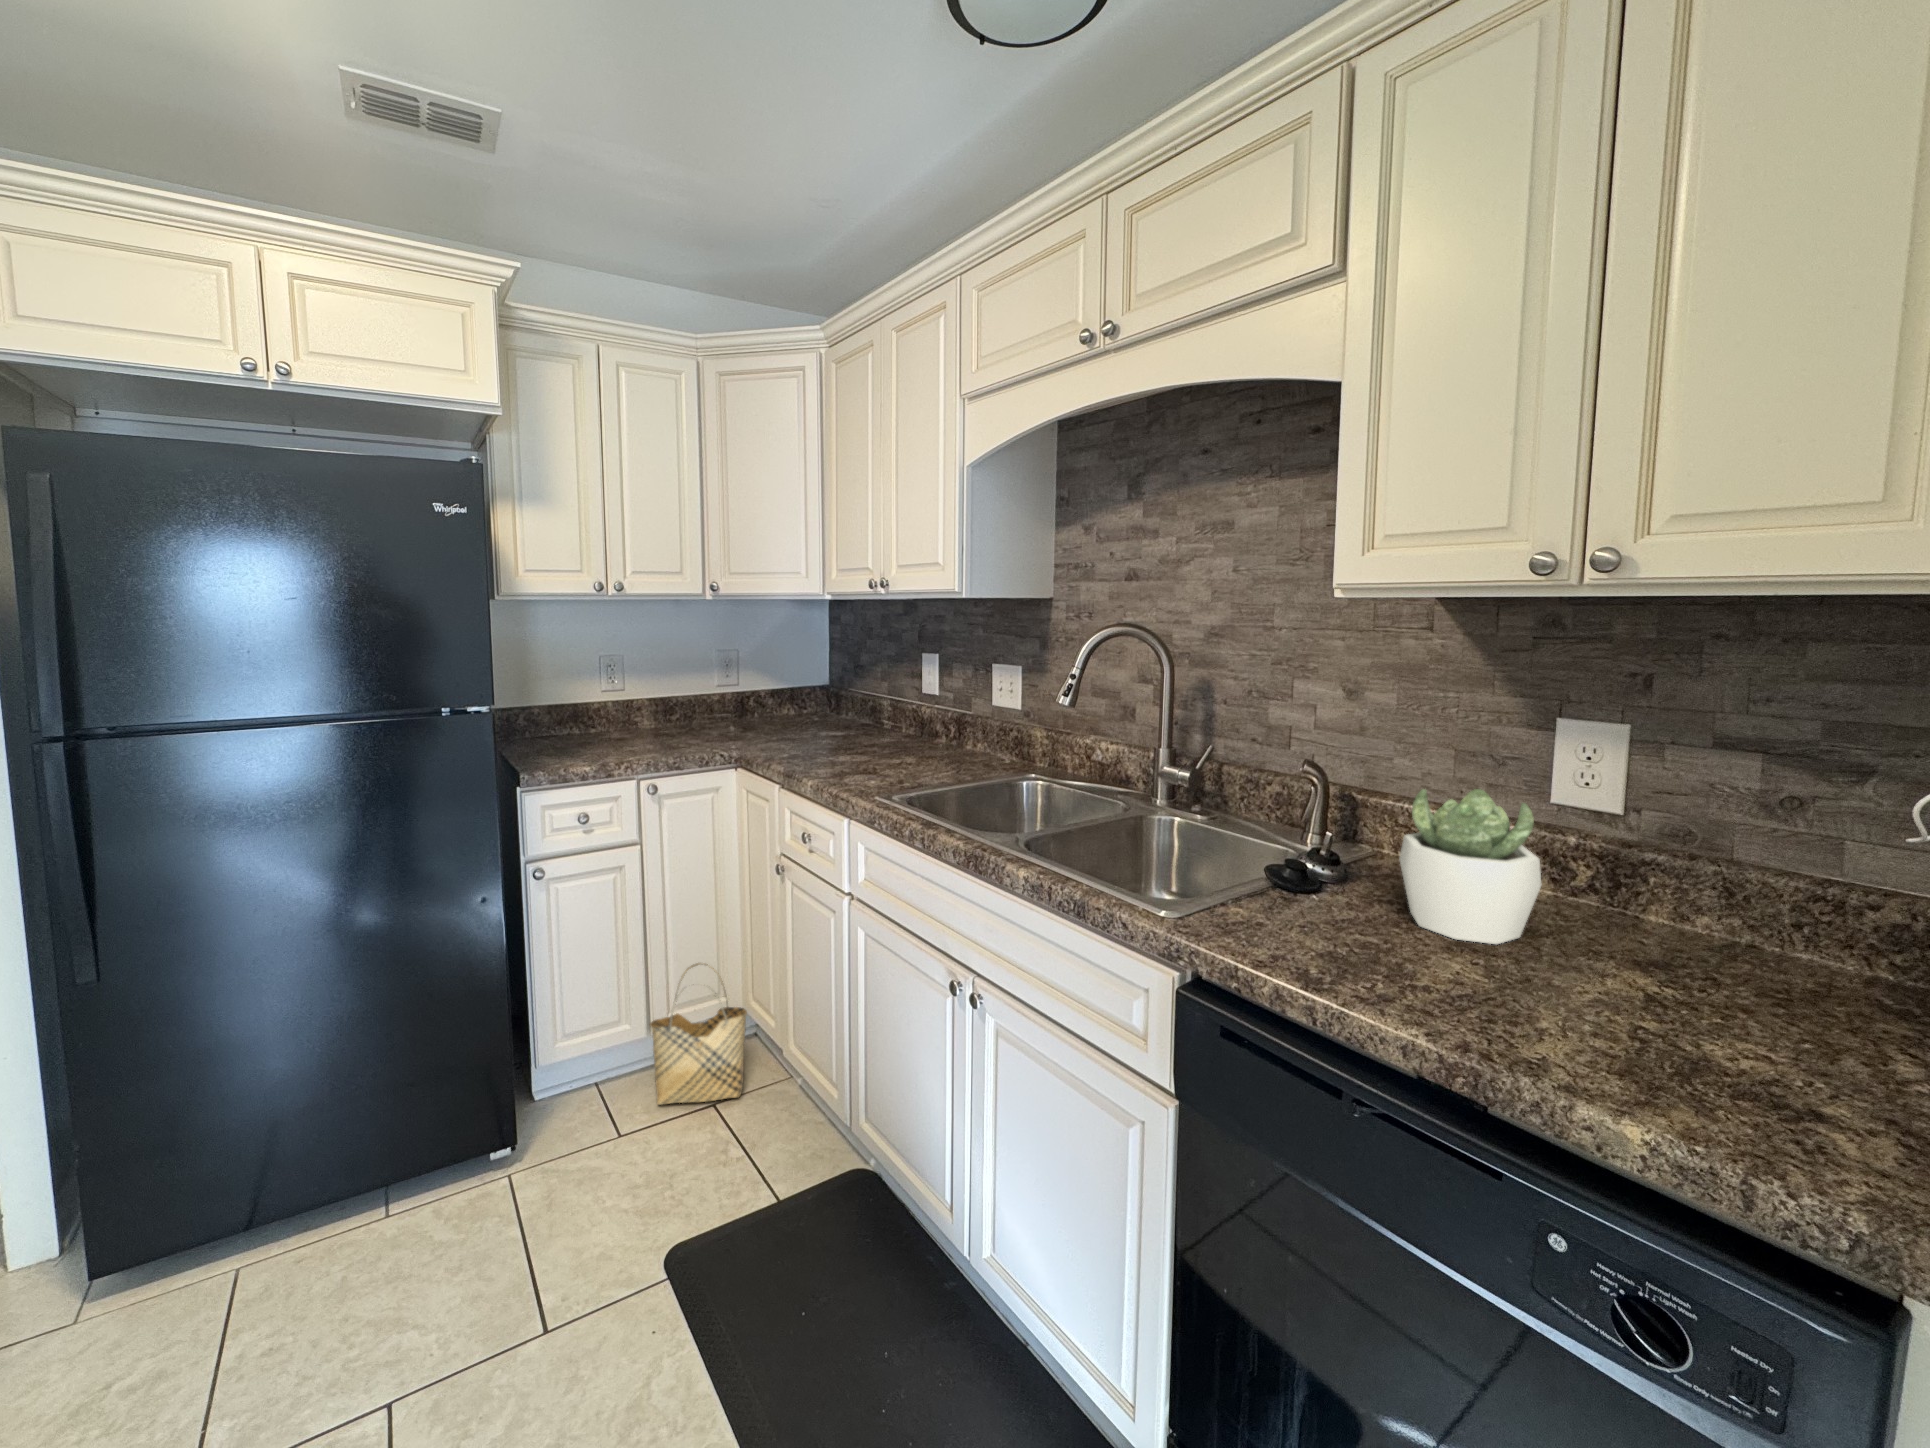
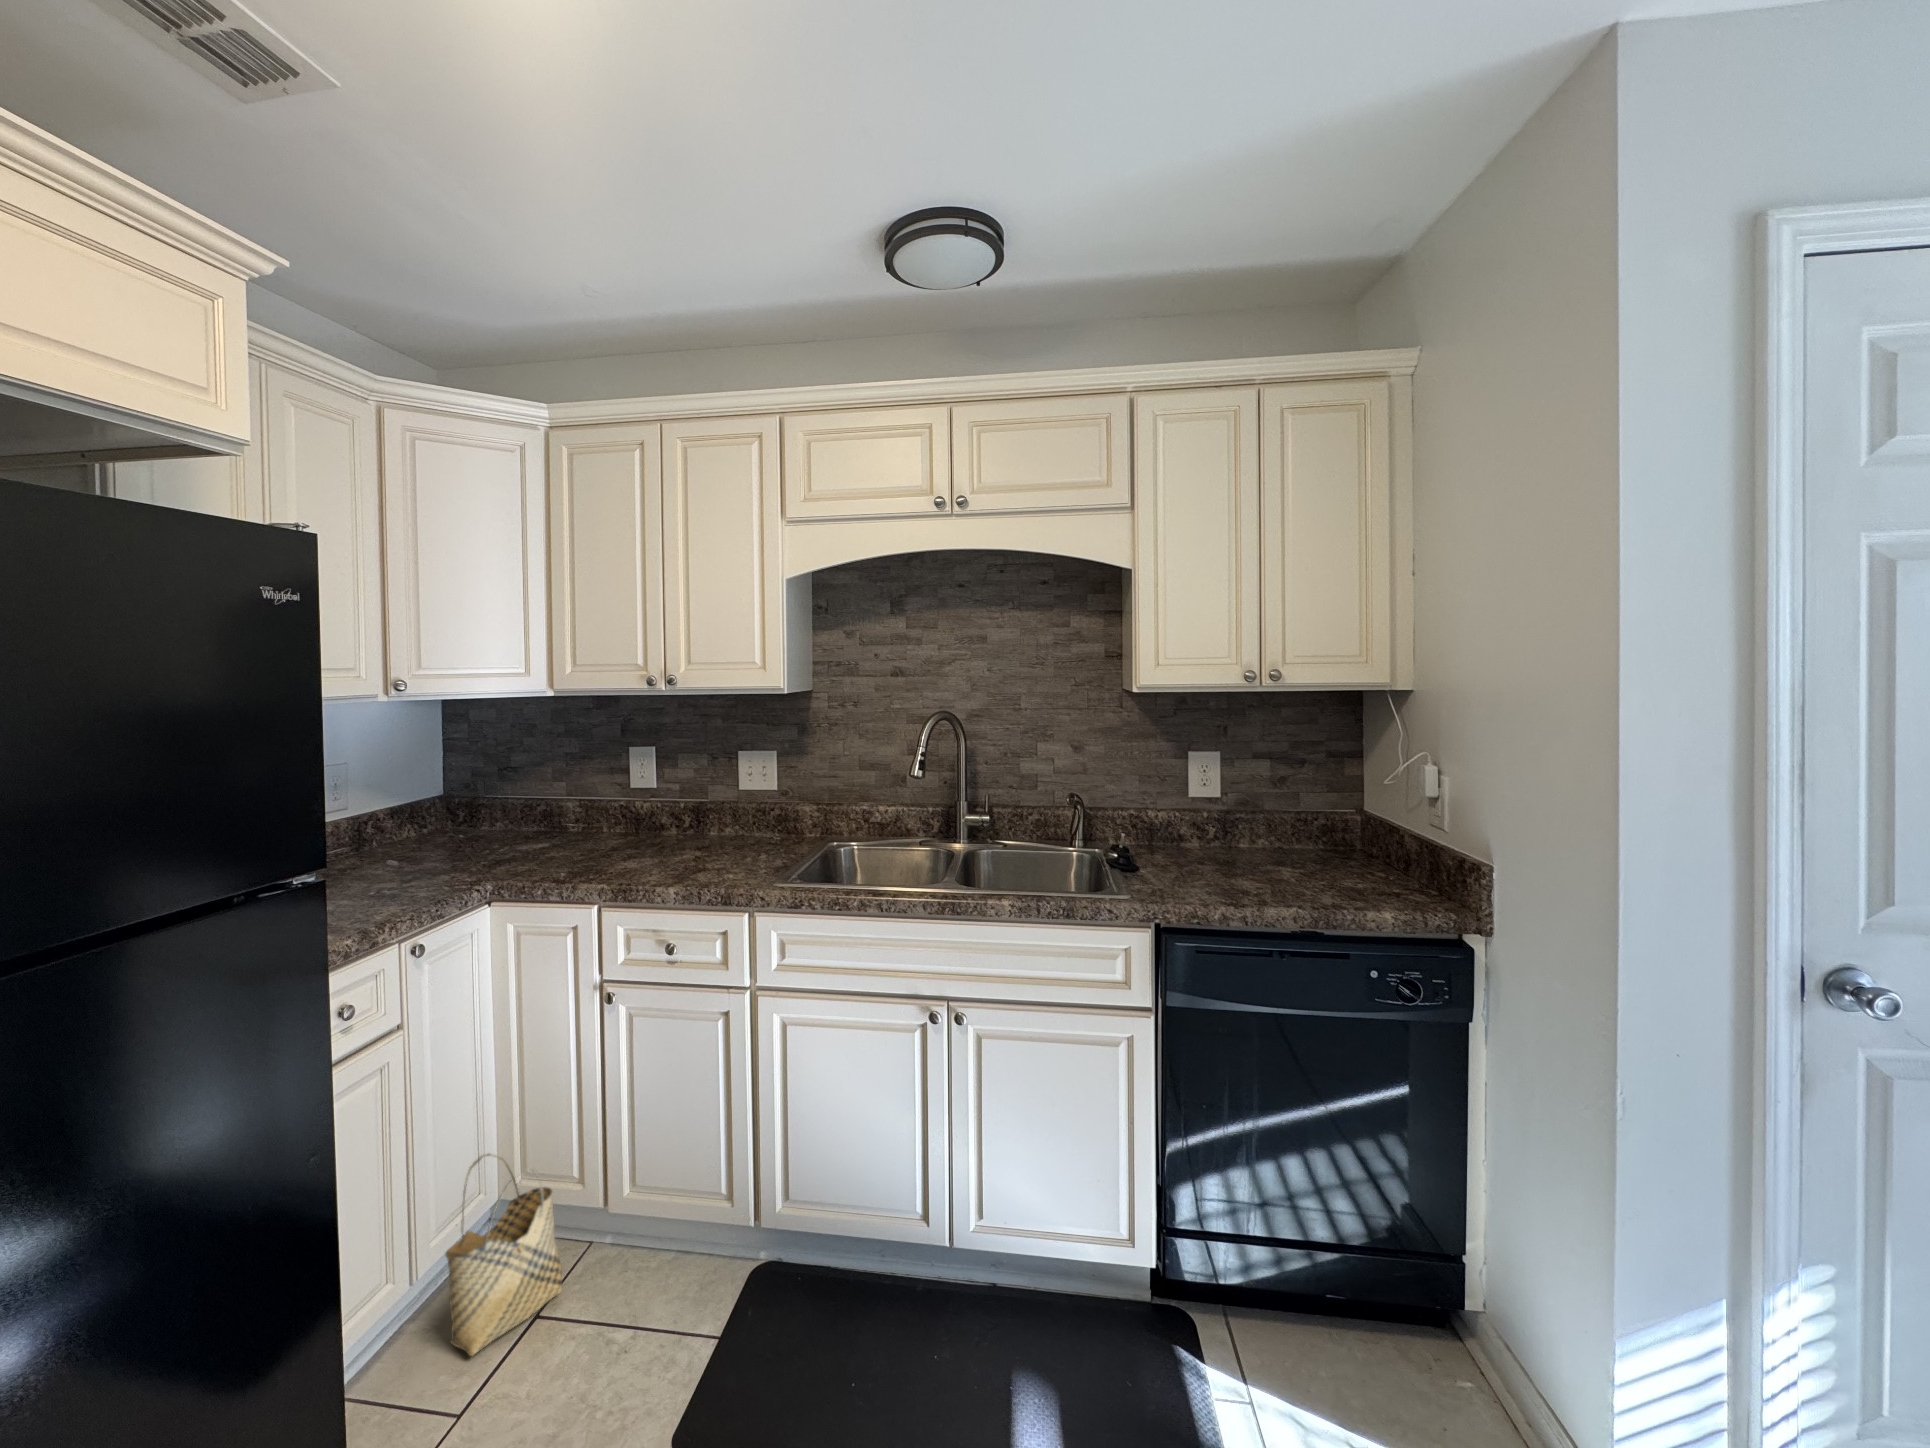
succulent plant: present [1400,789,1541,944] -> none [1179,793,1242,874]

